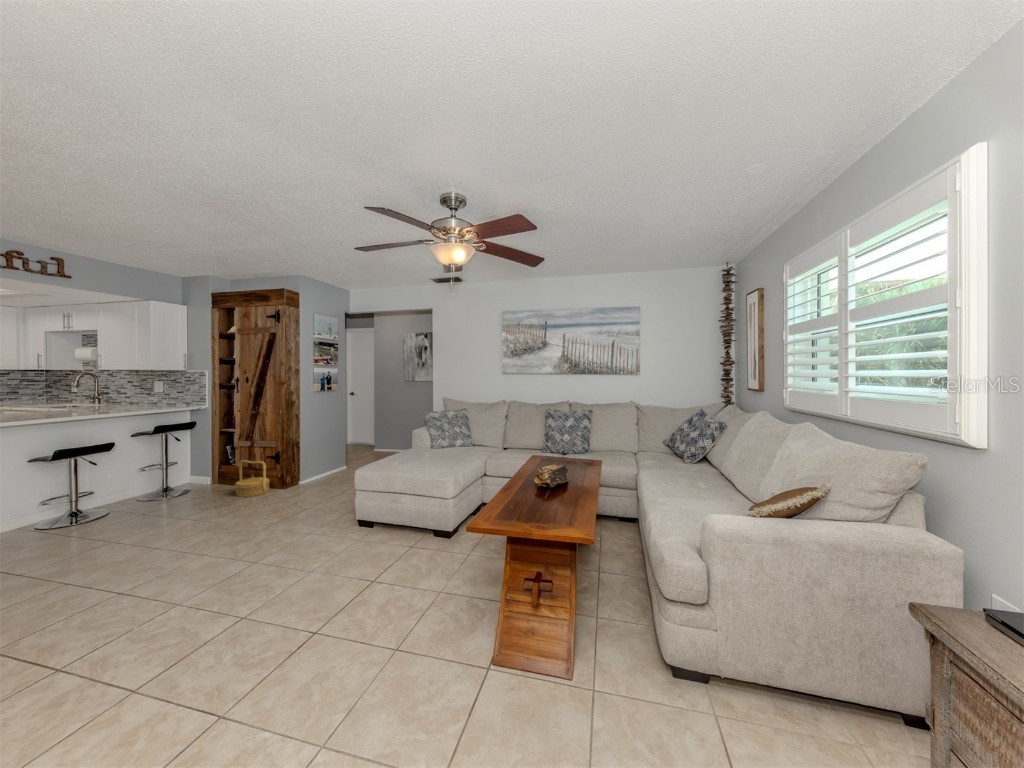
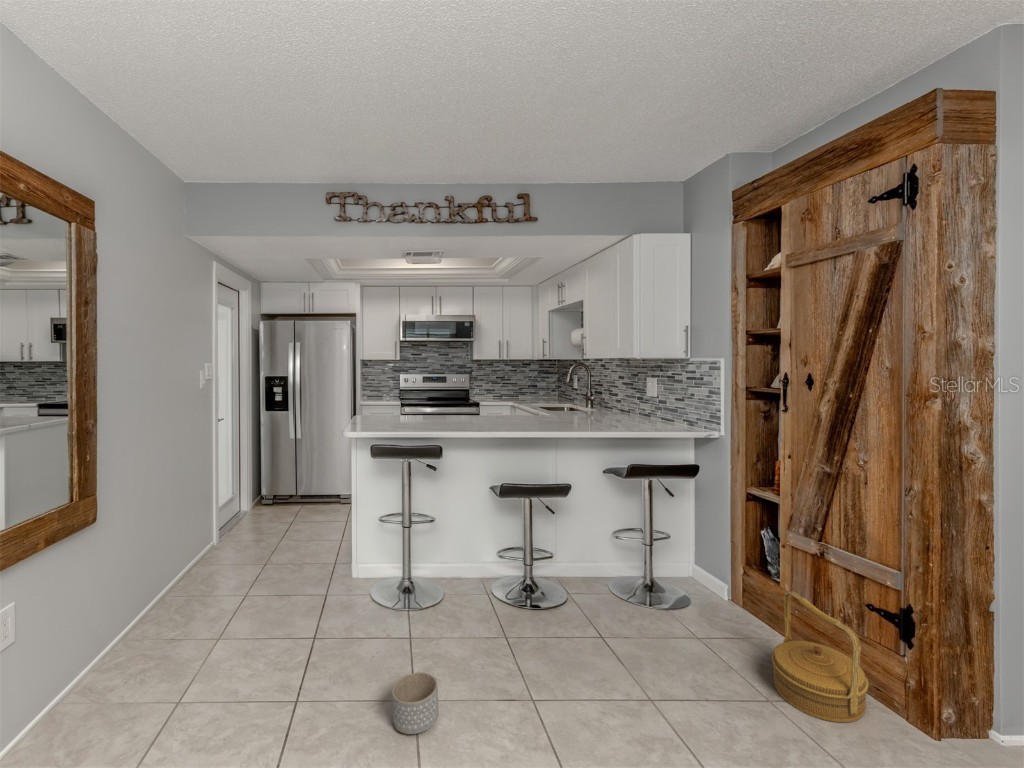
planter: none [24,527,60,553] -> present [392,672,439,734]

